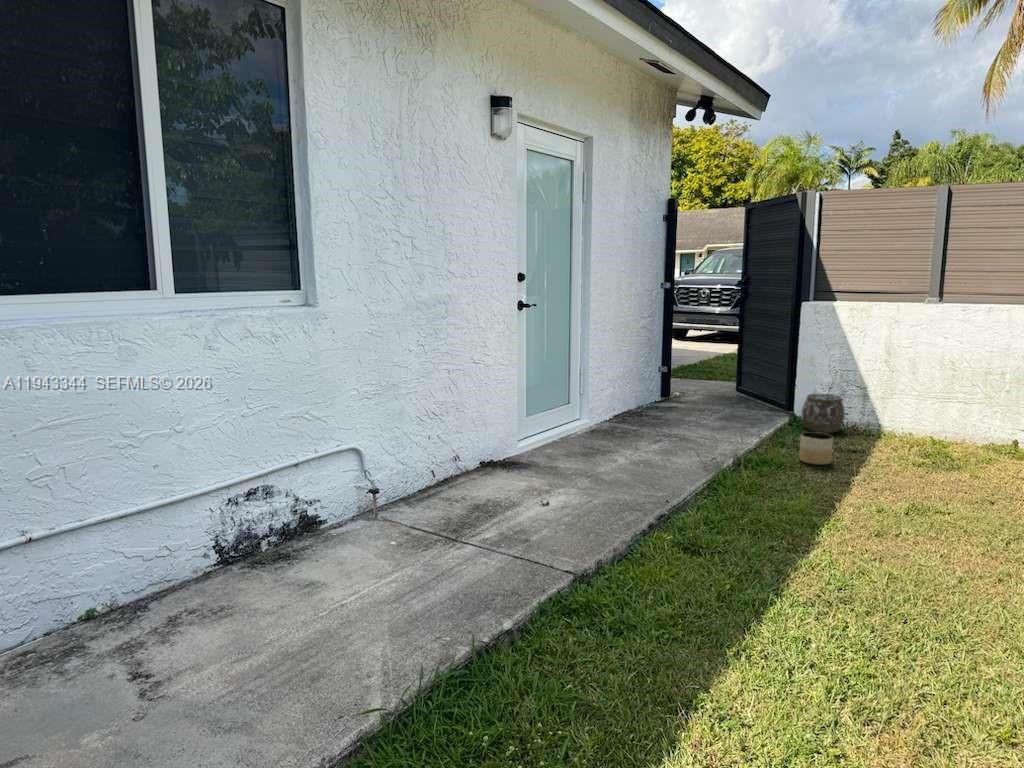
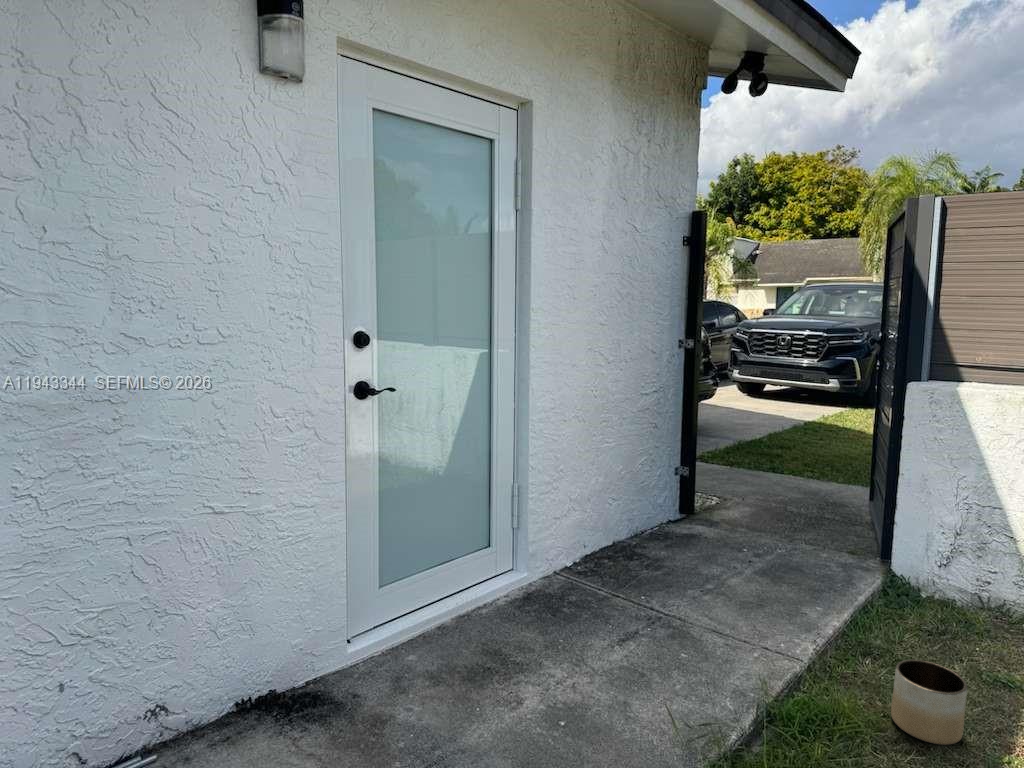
woven basket: present [802,394,844,433] -> none [904,544,988,624]

